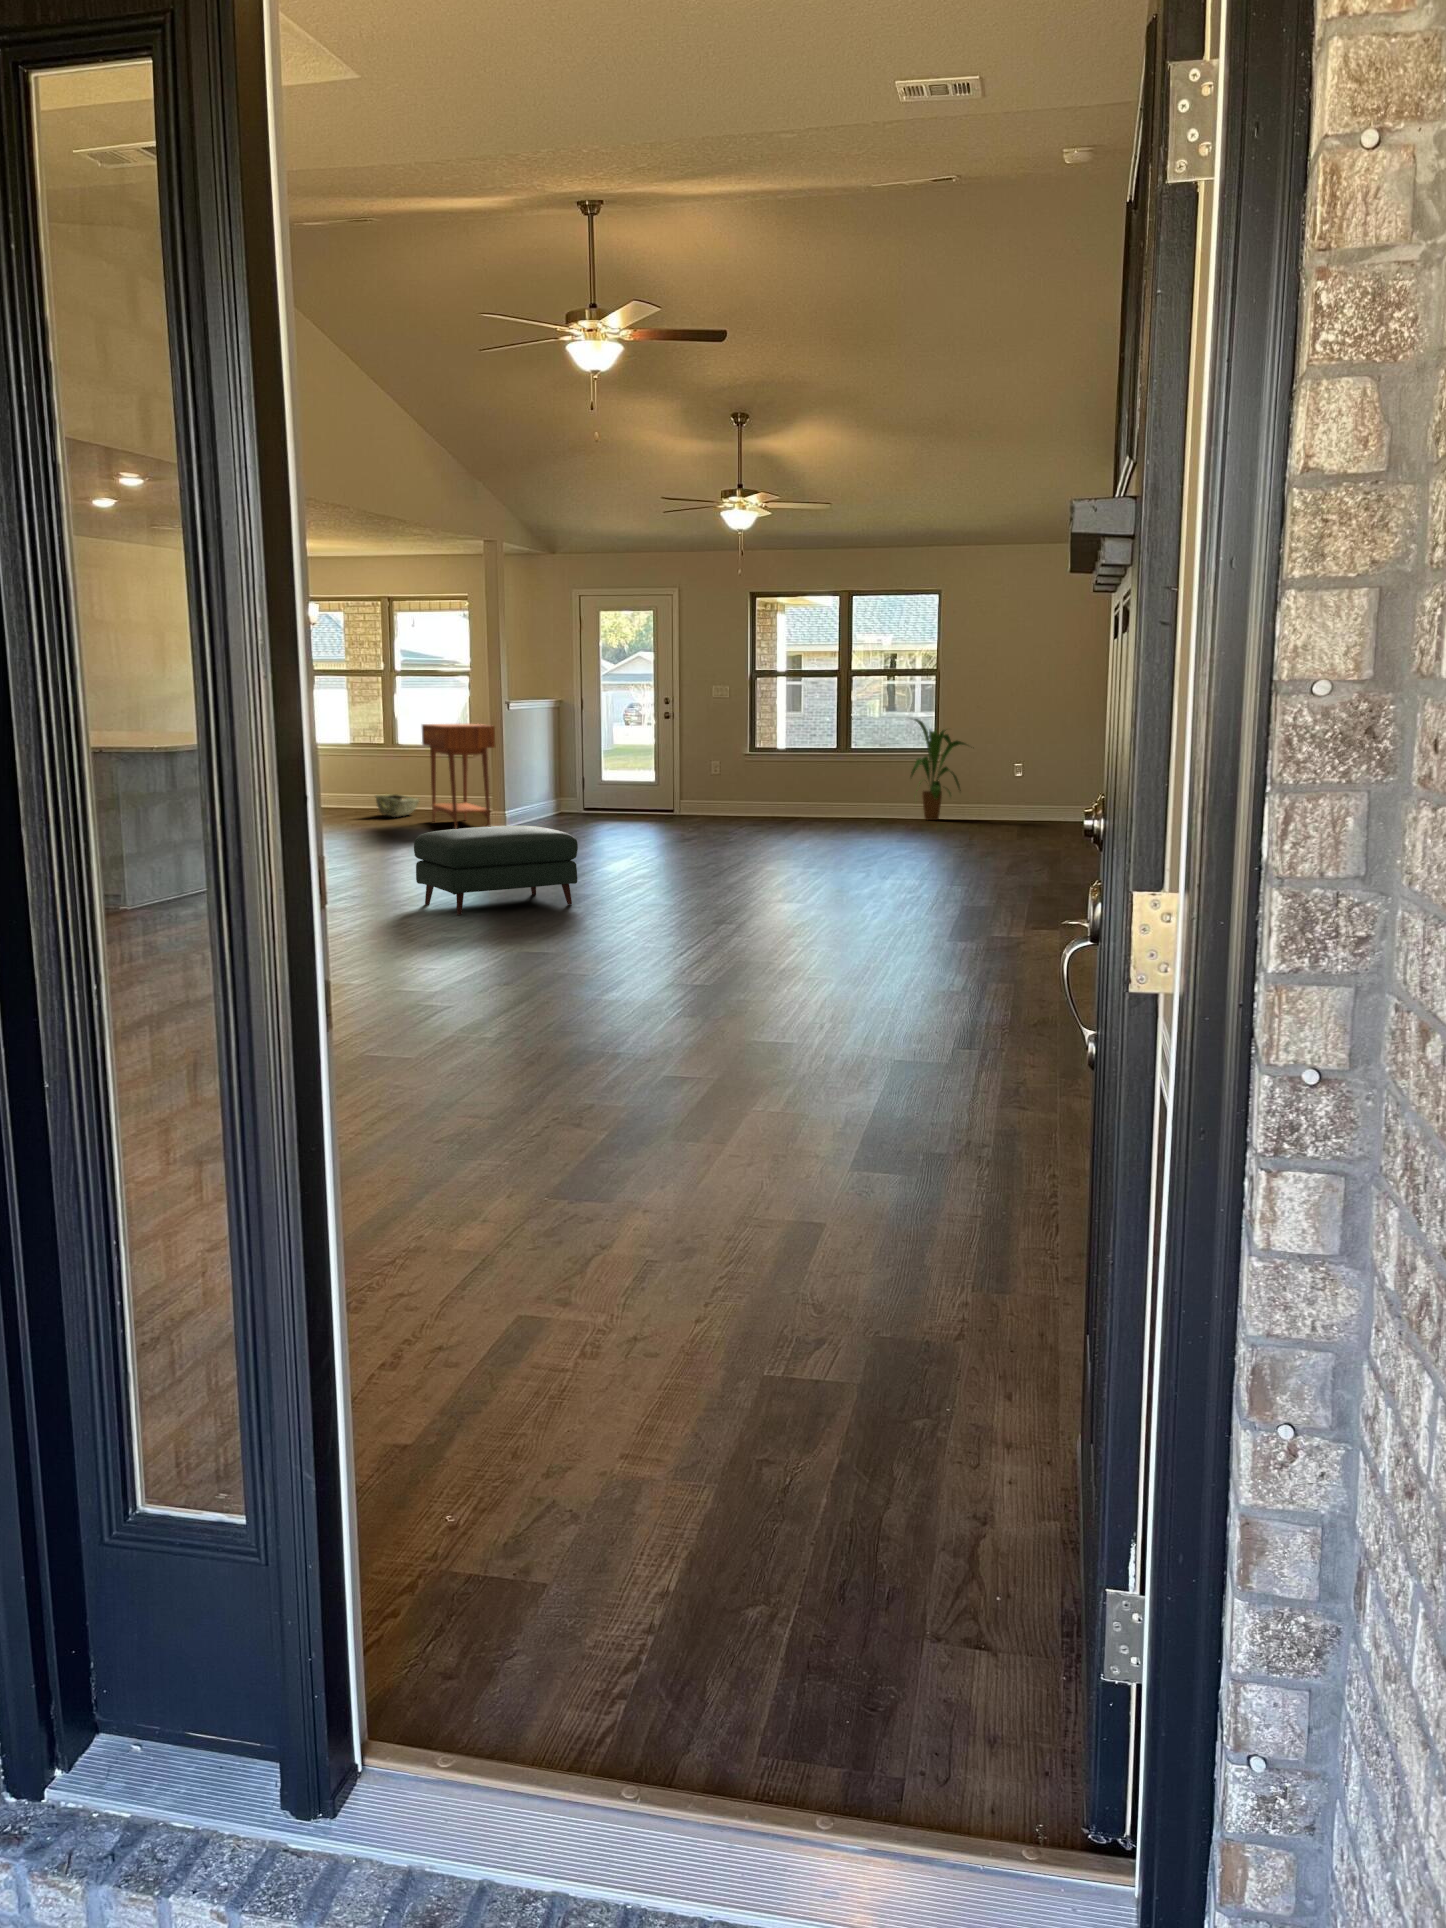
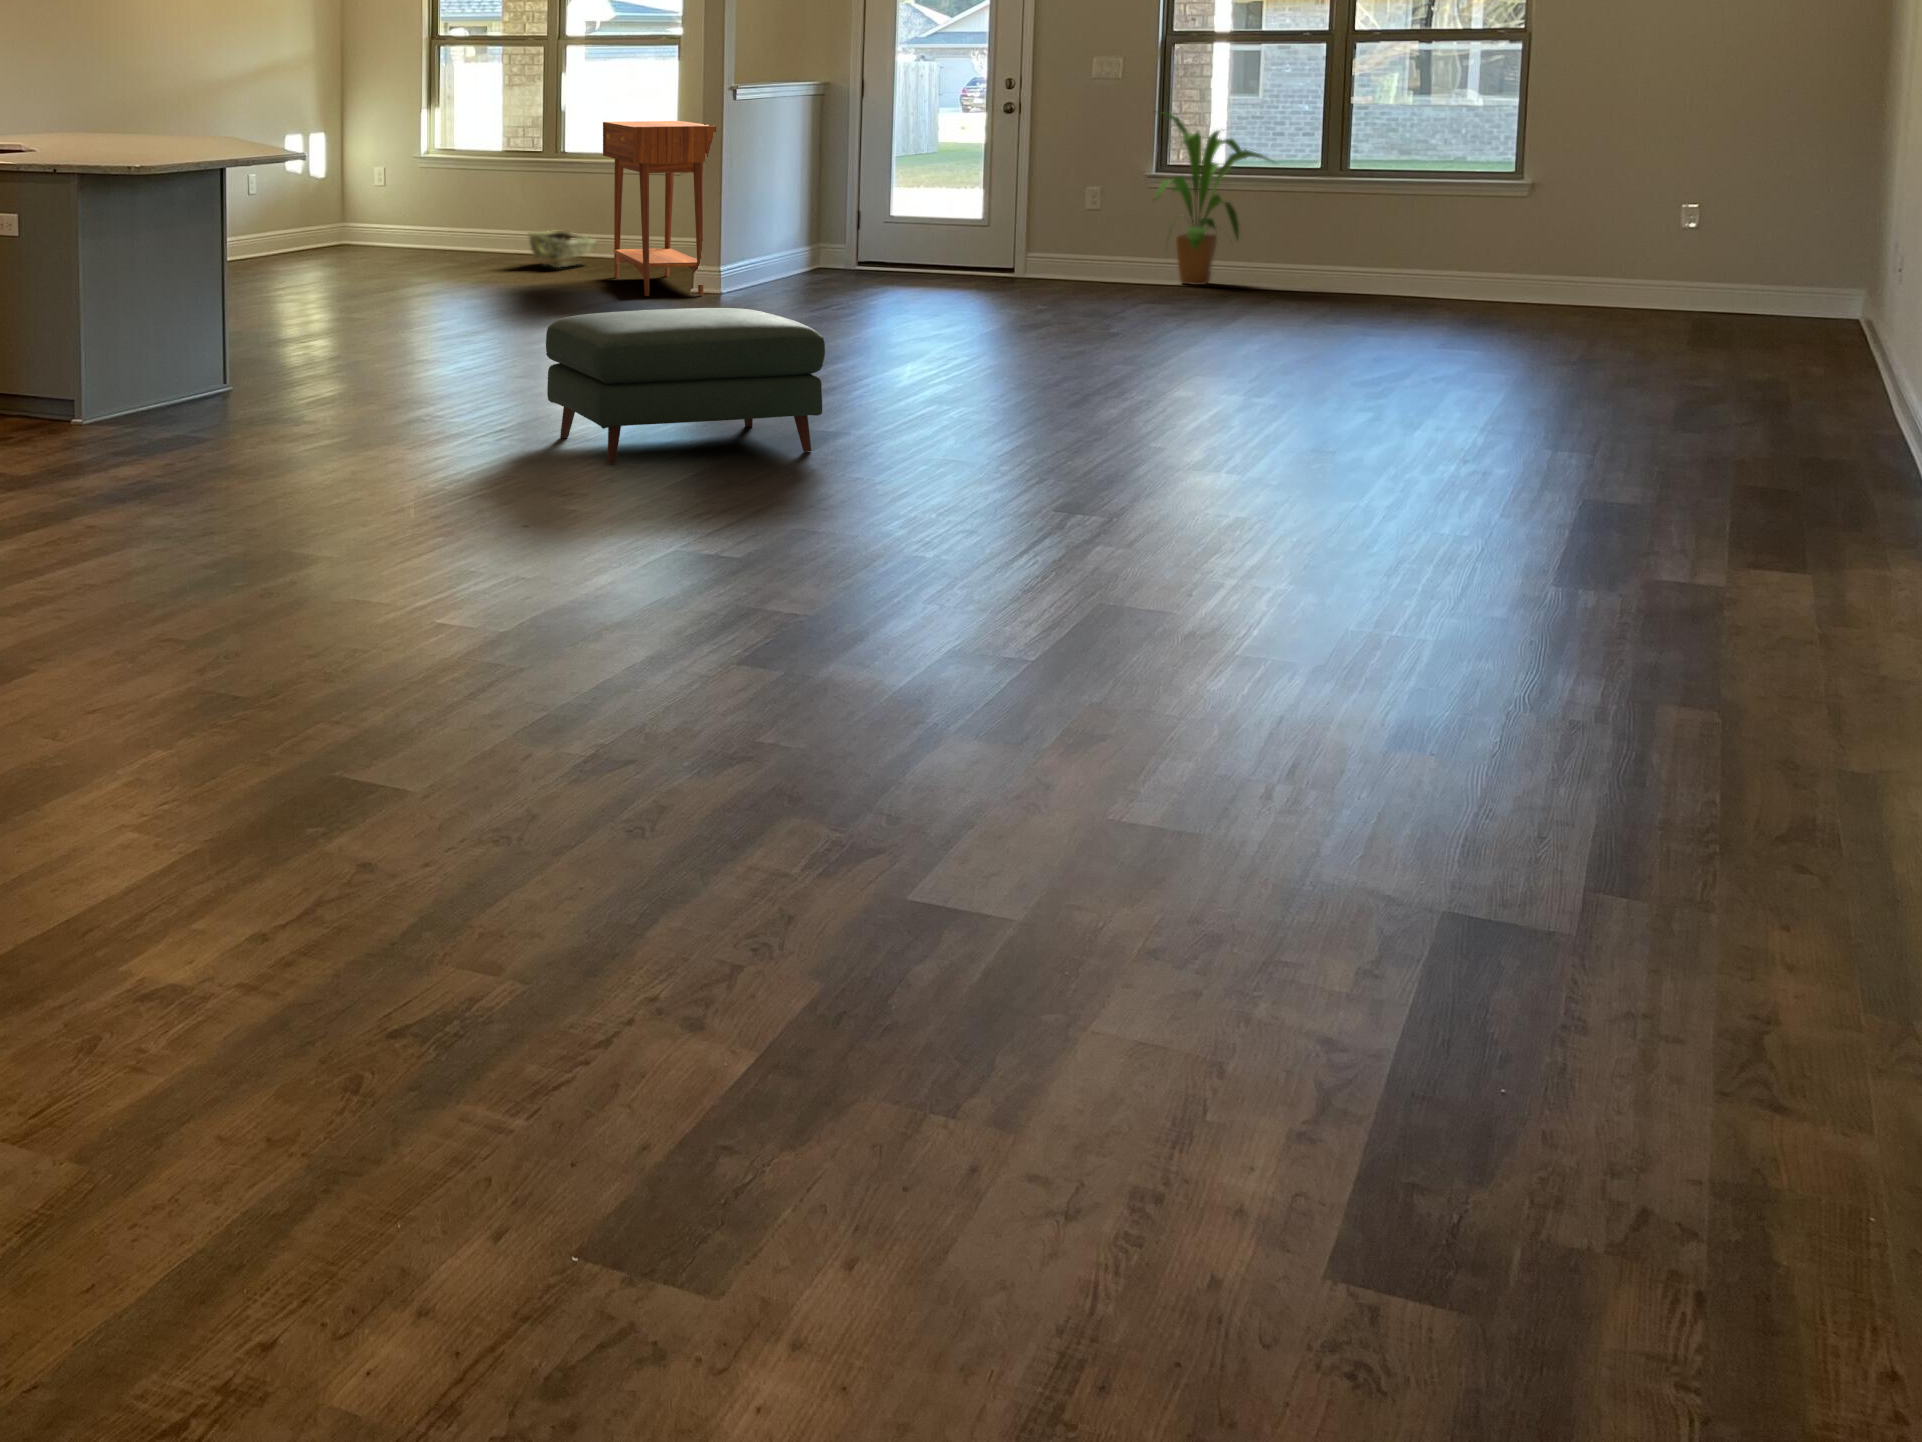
house plant: present [911,719,967,820] -> present [1154,111,1273,285]

